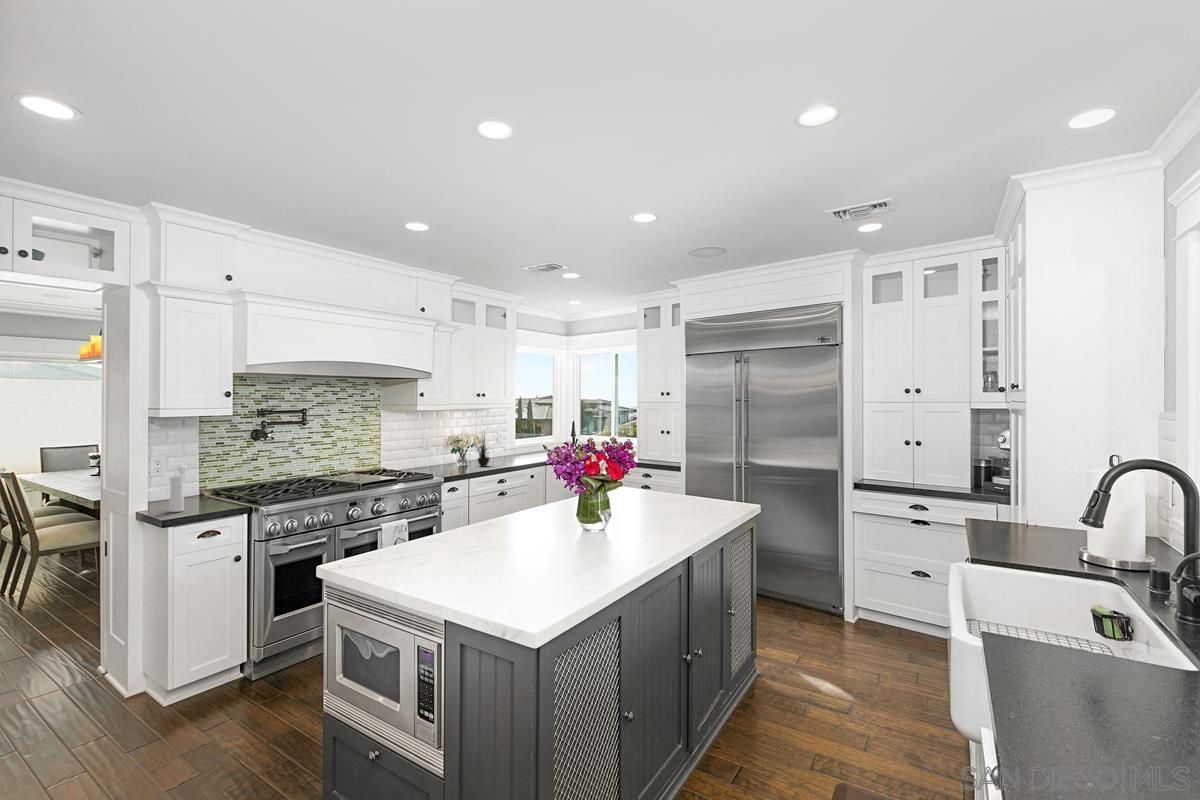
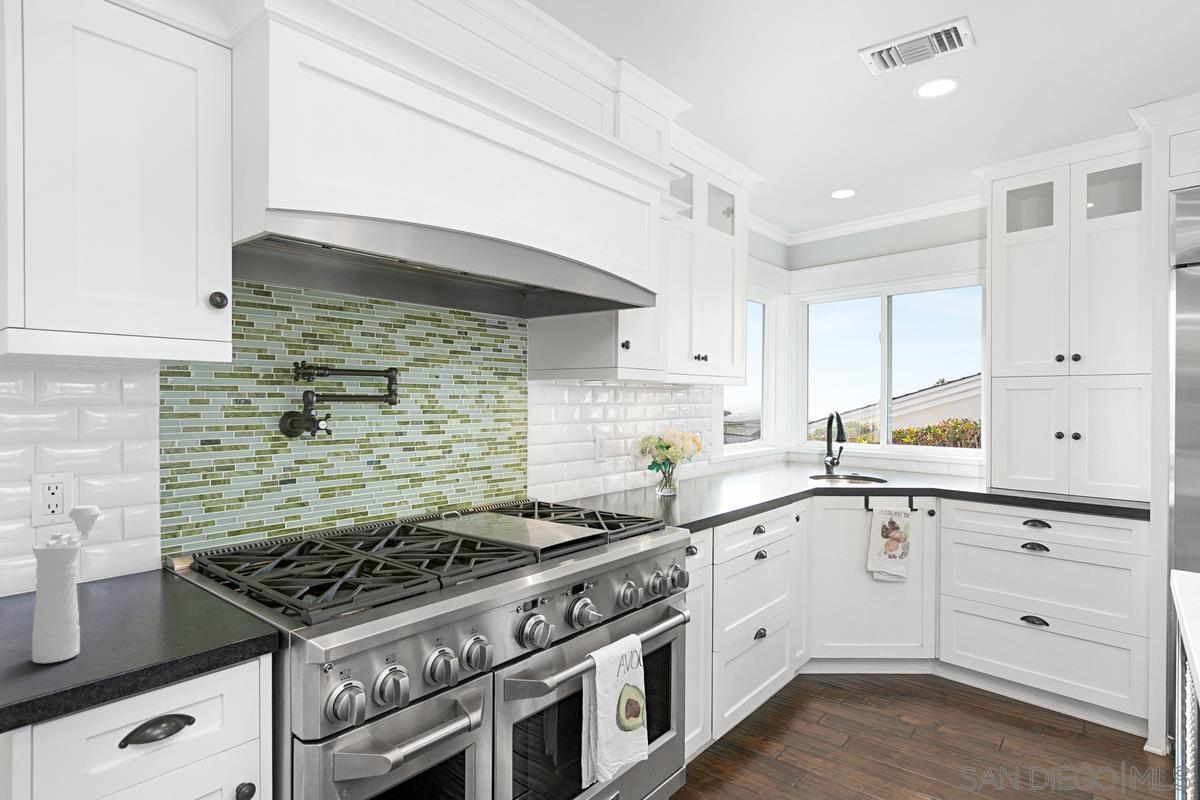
potted plant: present [476,435,489,466] -> none [704,417,749,501]

